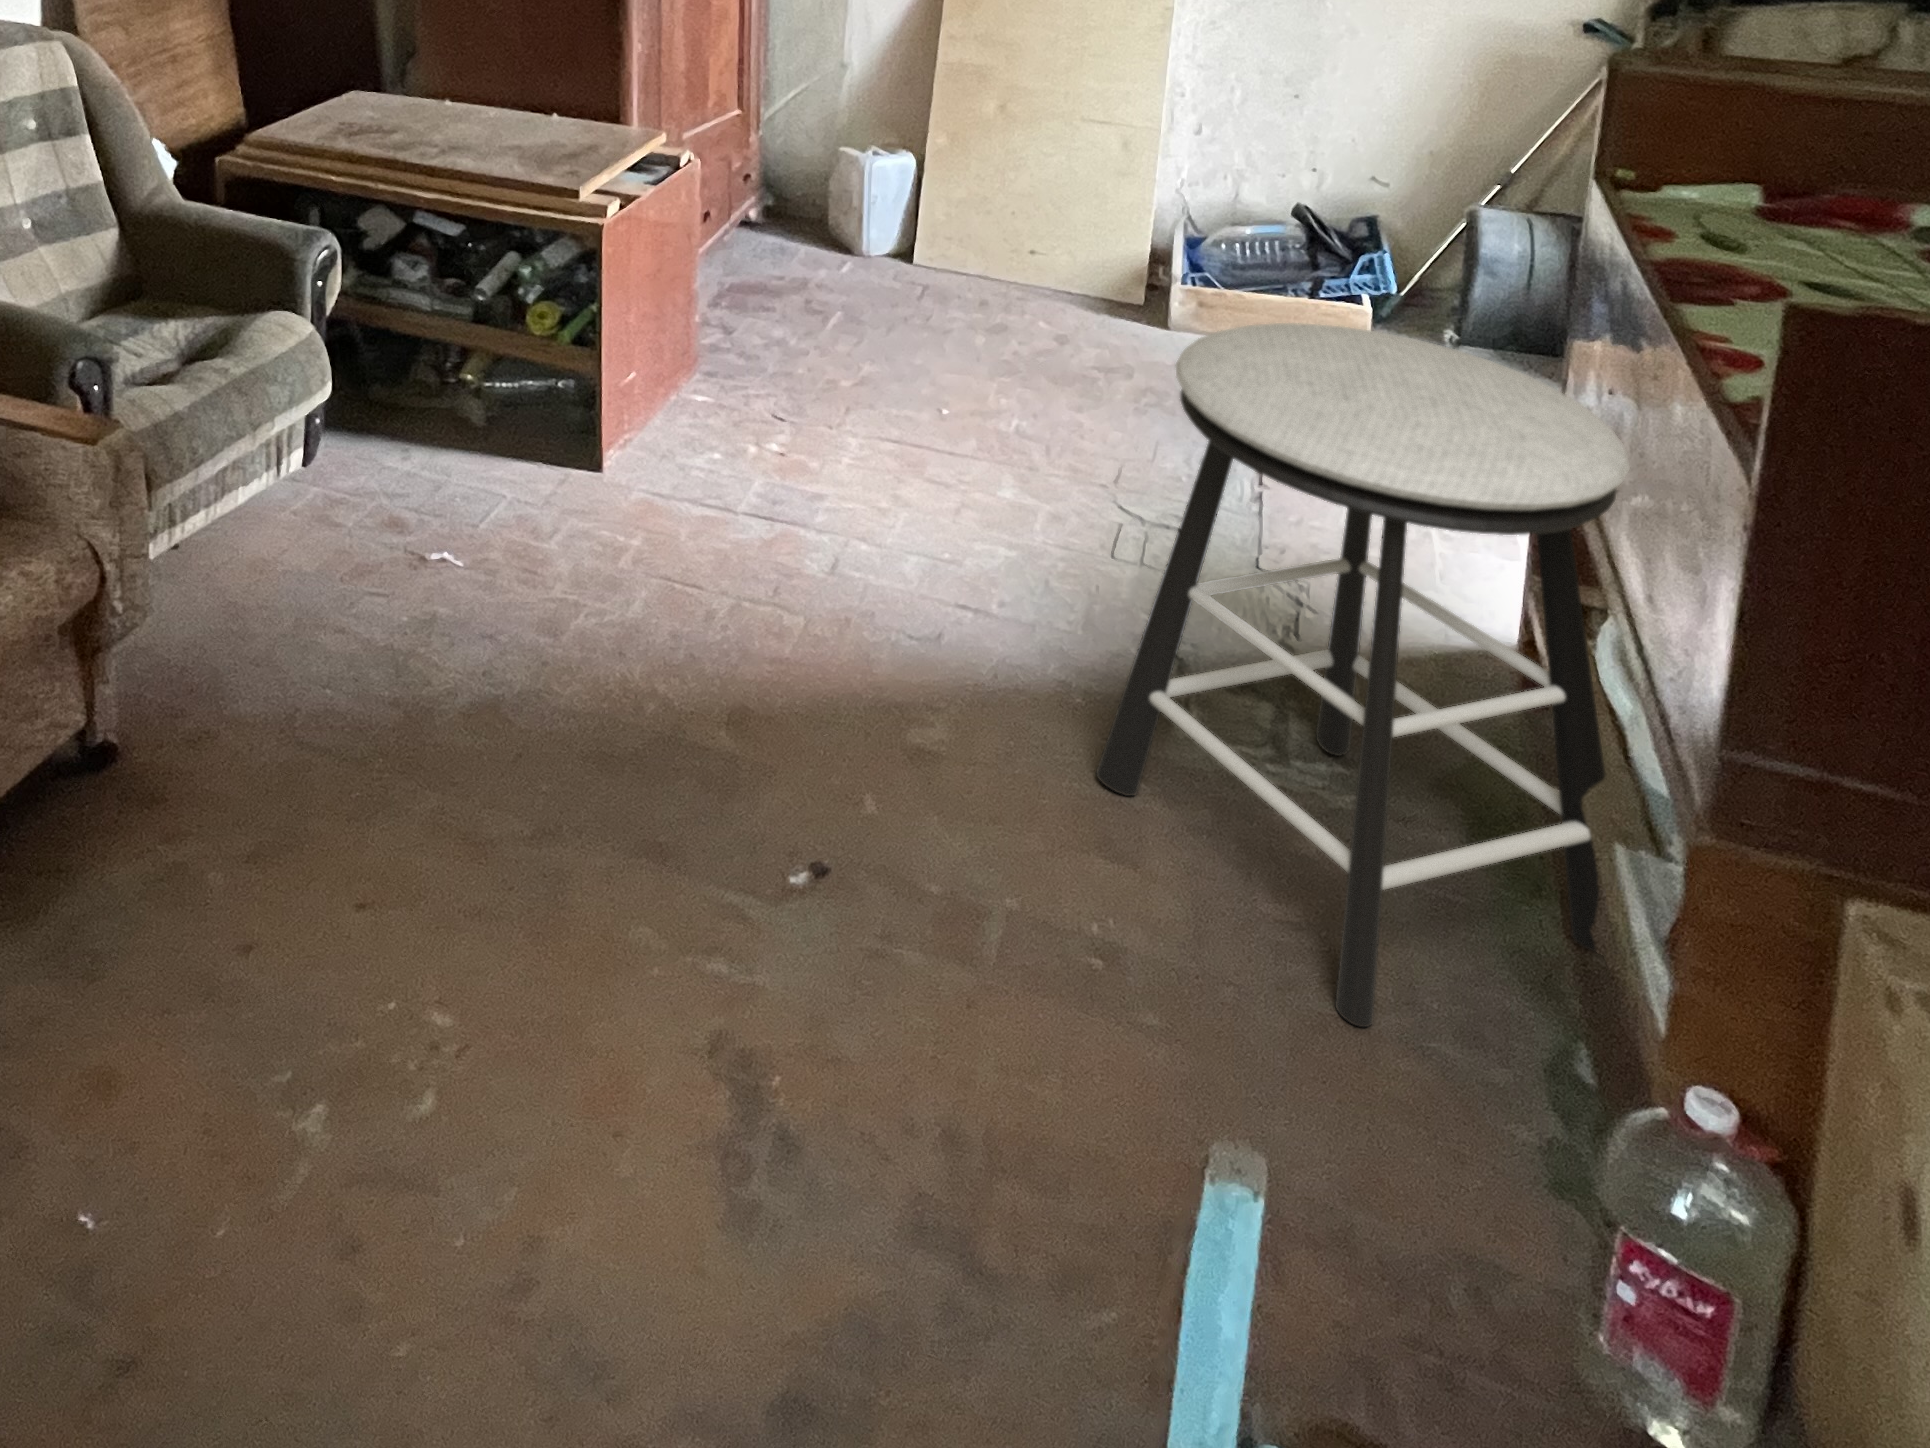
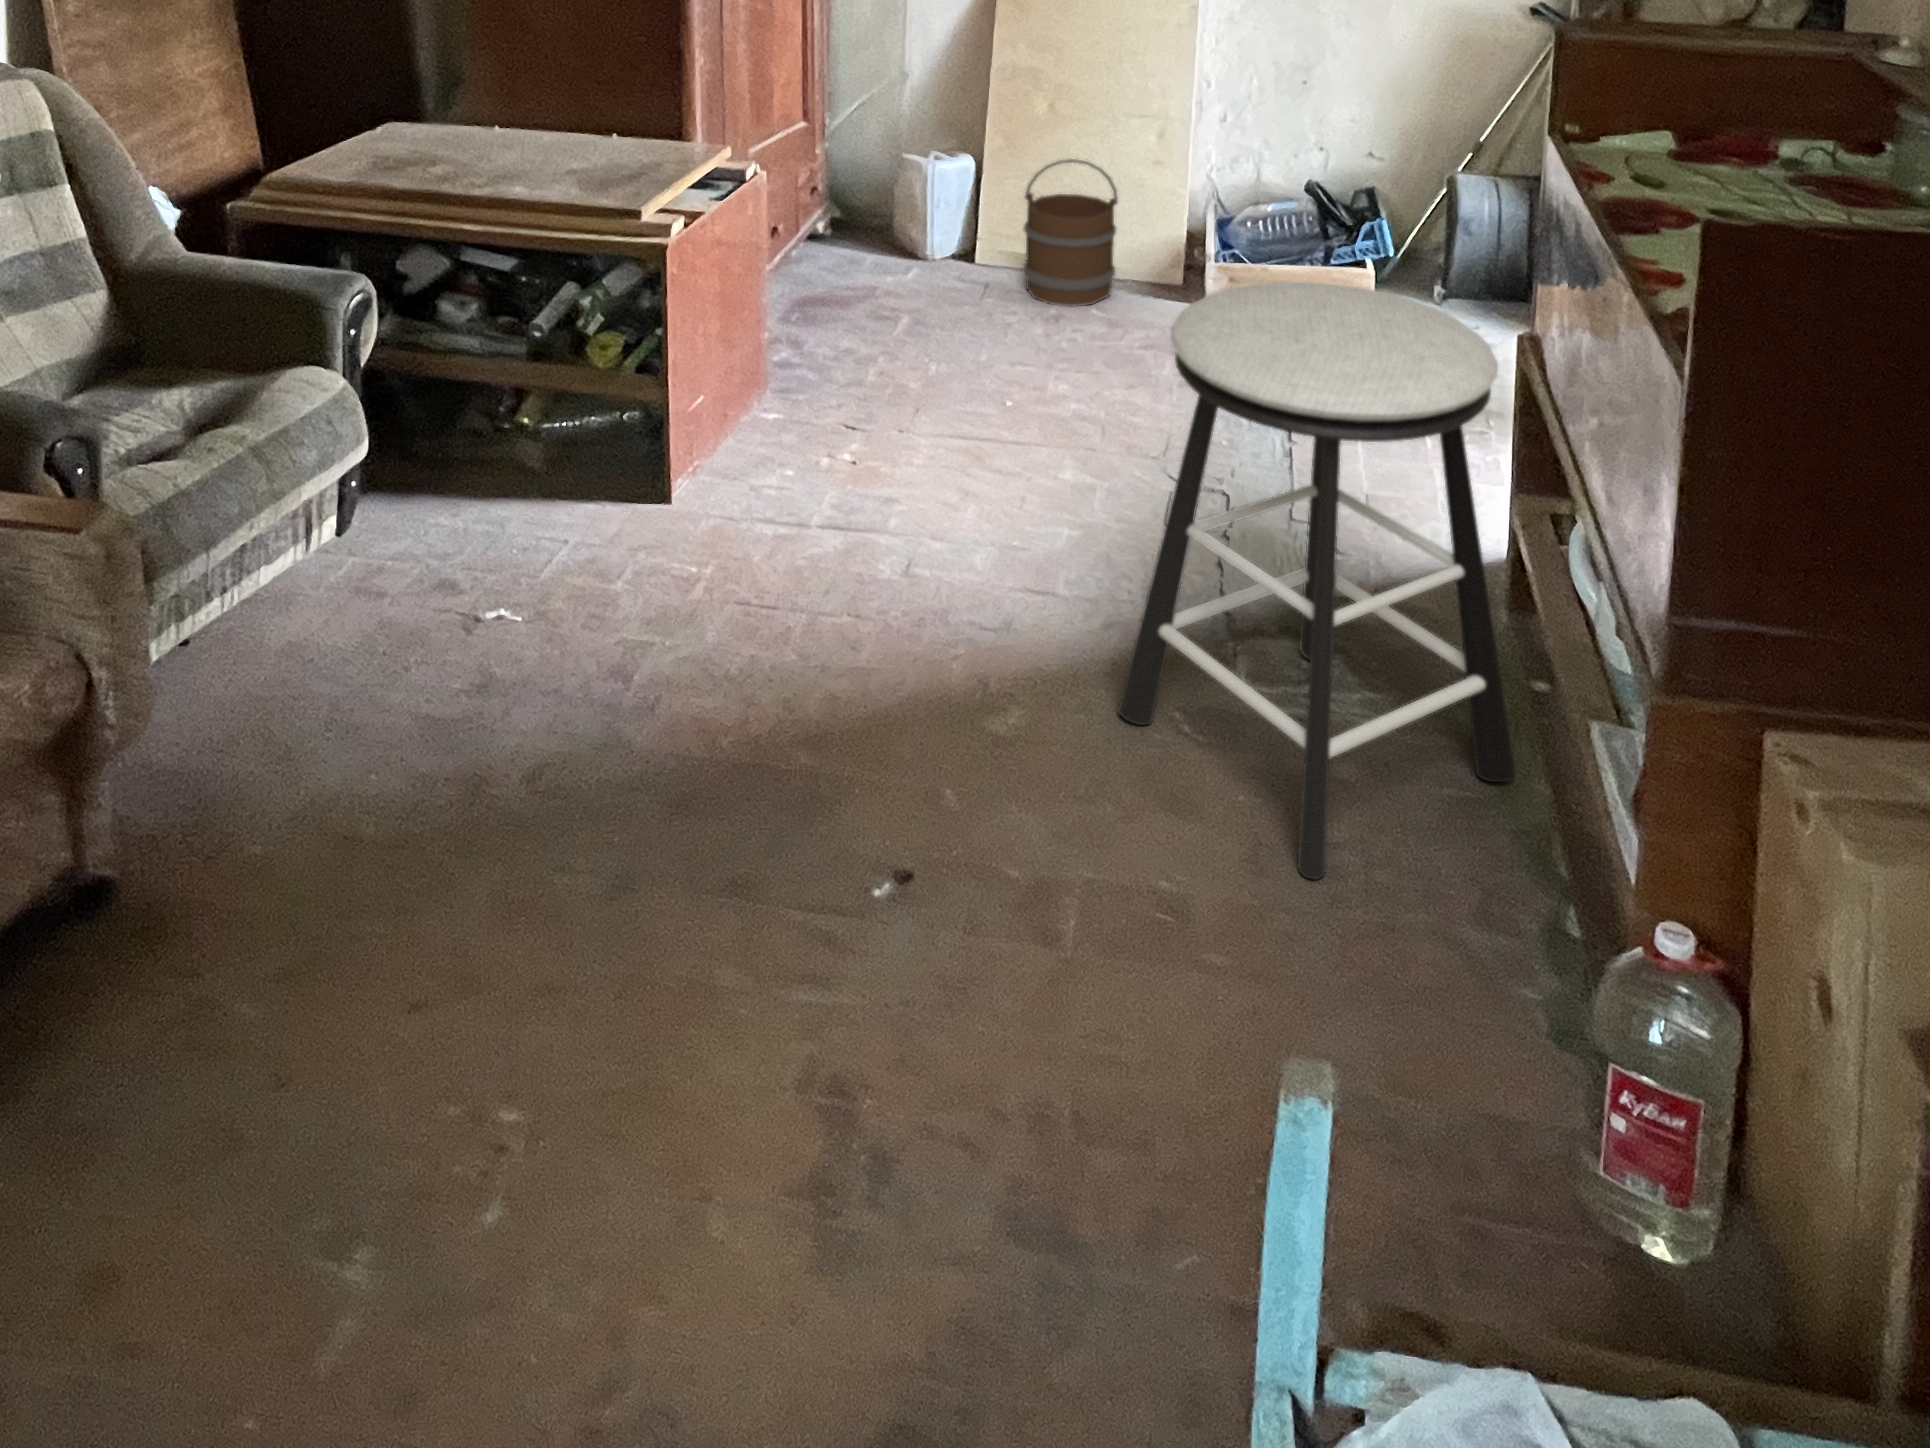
bucket: none [957,162,1067,316] -> present [1023,159,1118,306]

